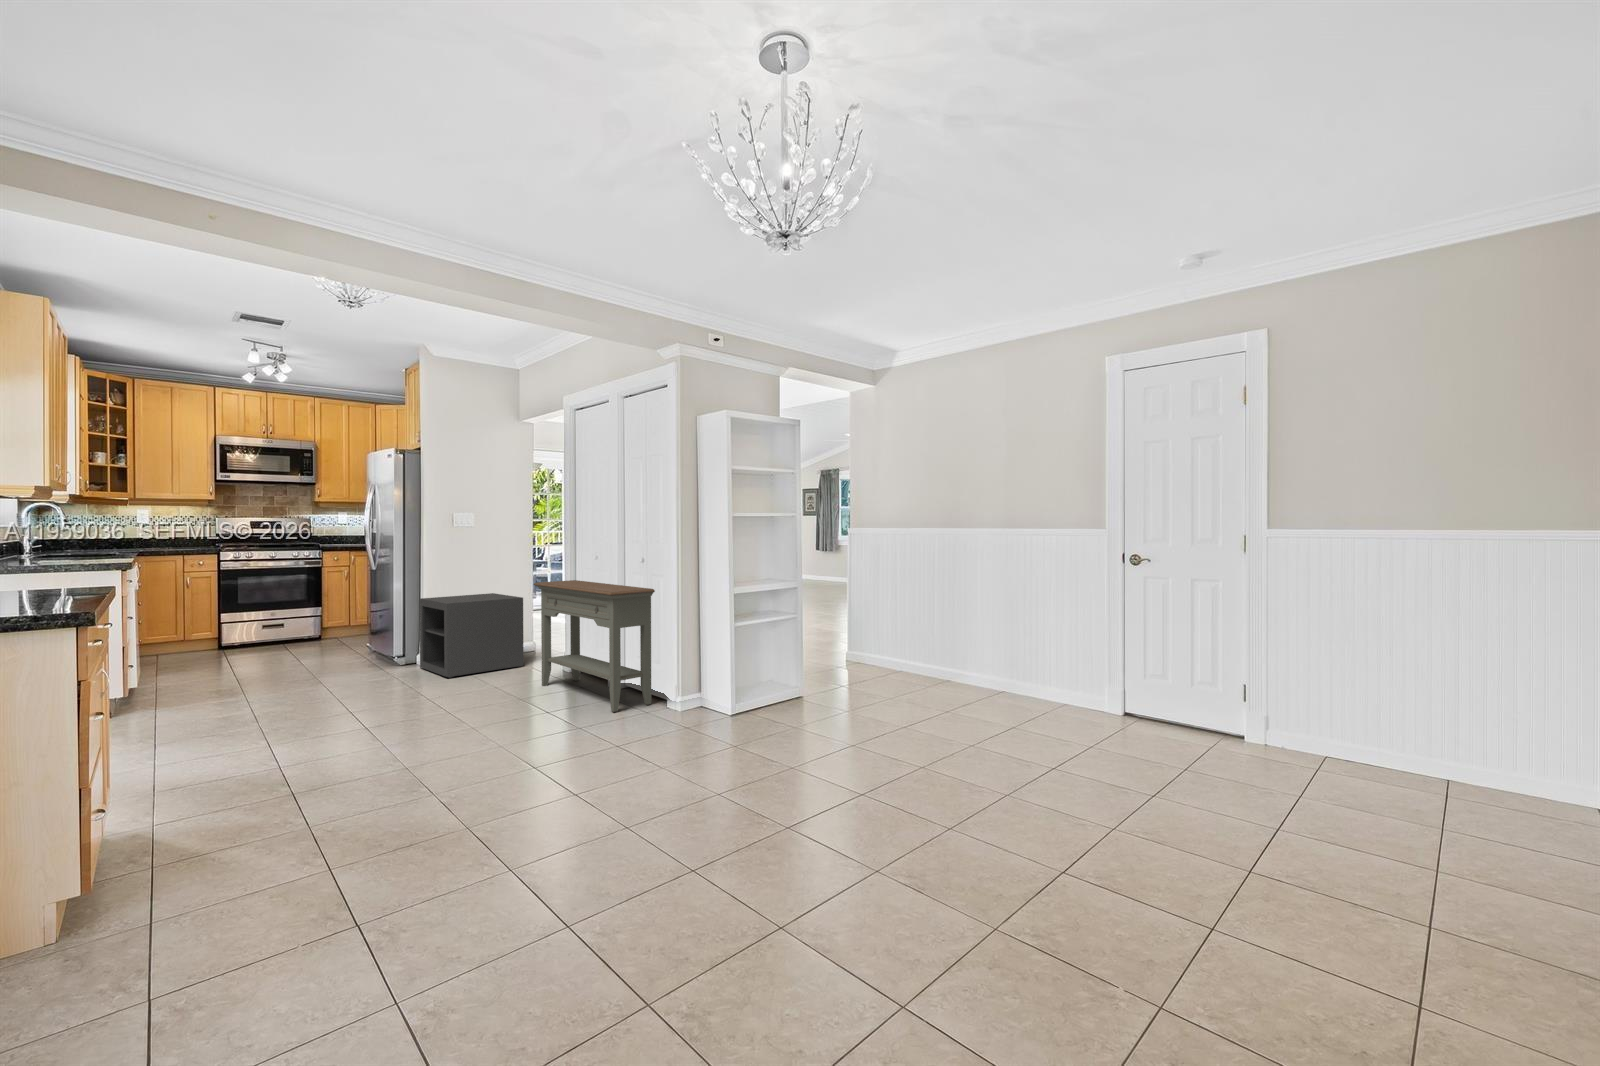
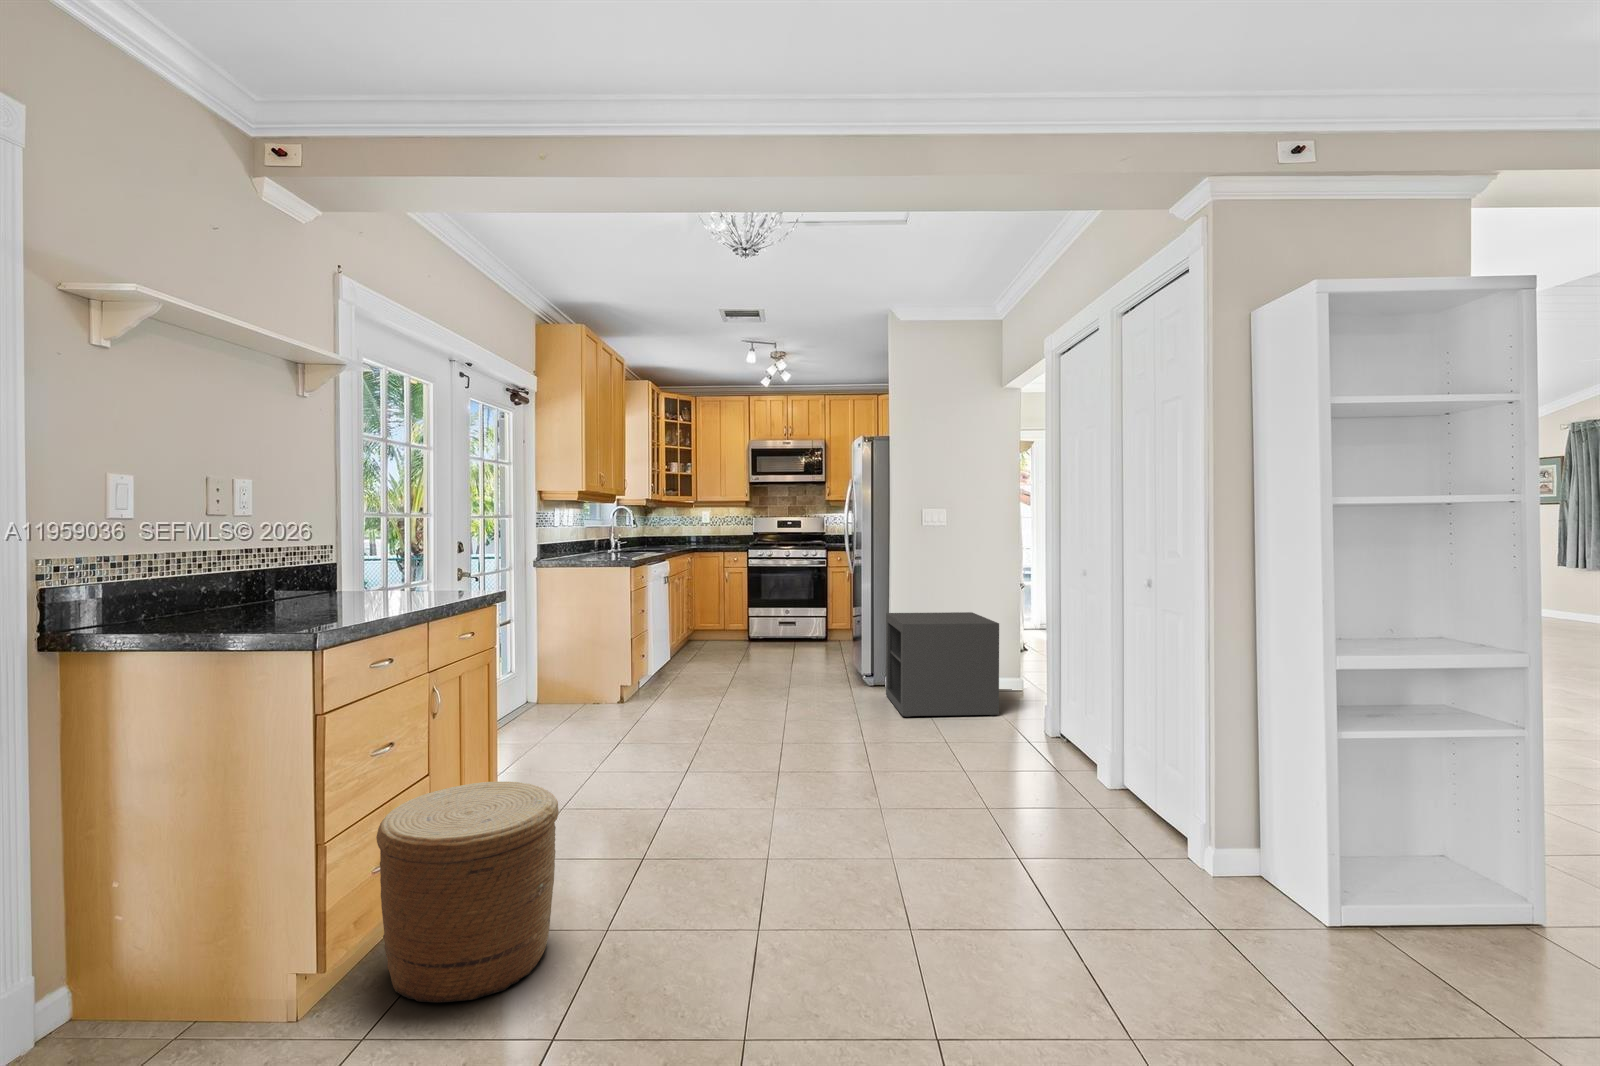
console table: present [534,580,655,712] -> none [996,608,1165,840]
woven basket: none [113,725,285,893] -> present [376,781,559,1003]

